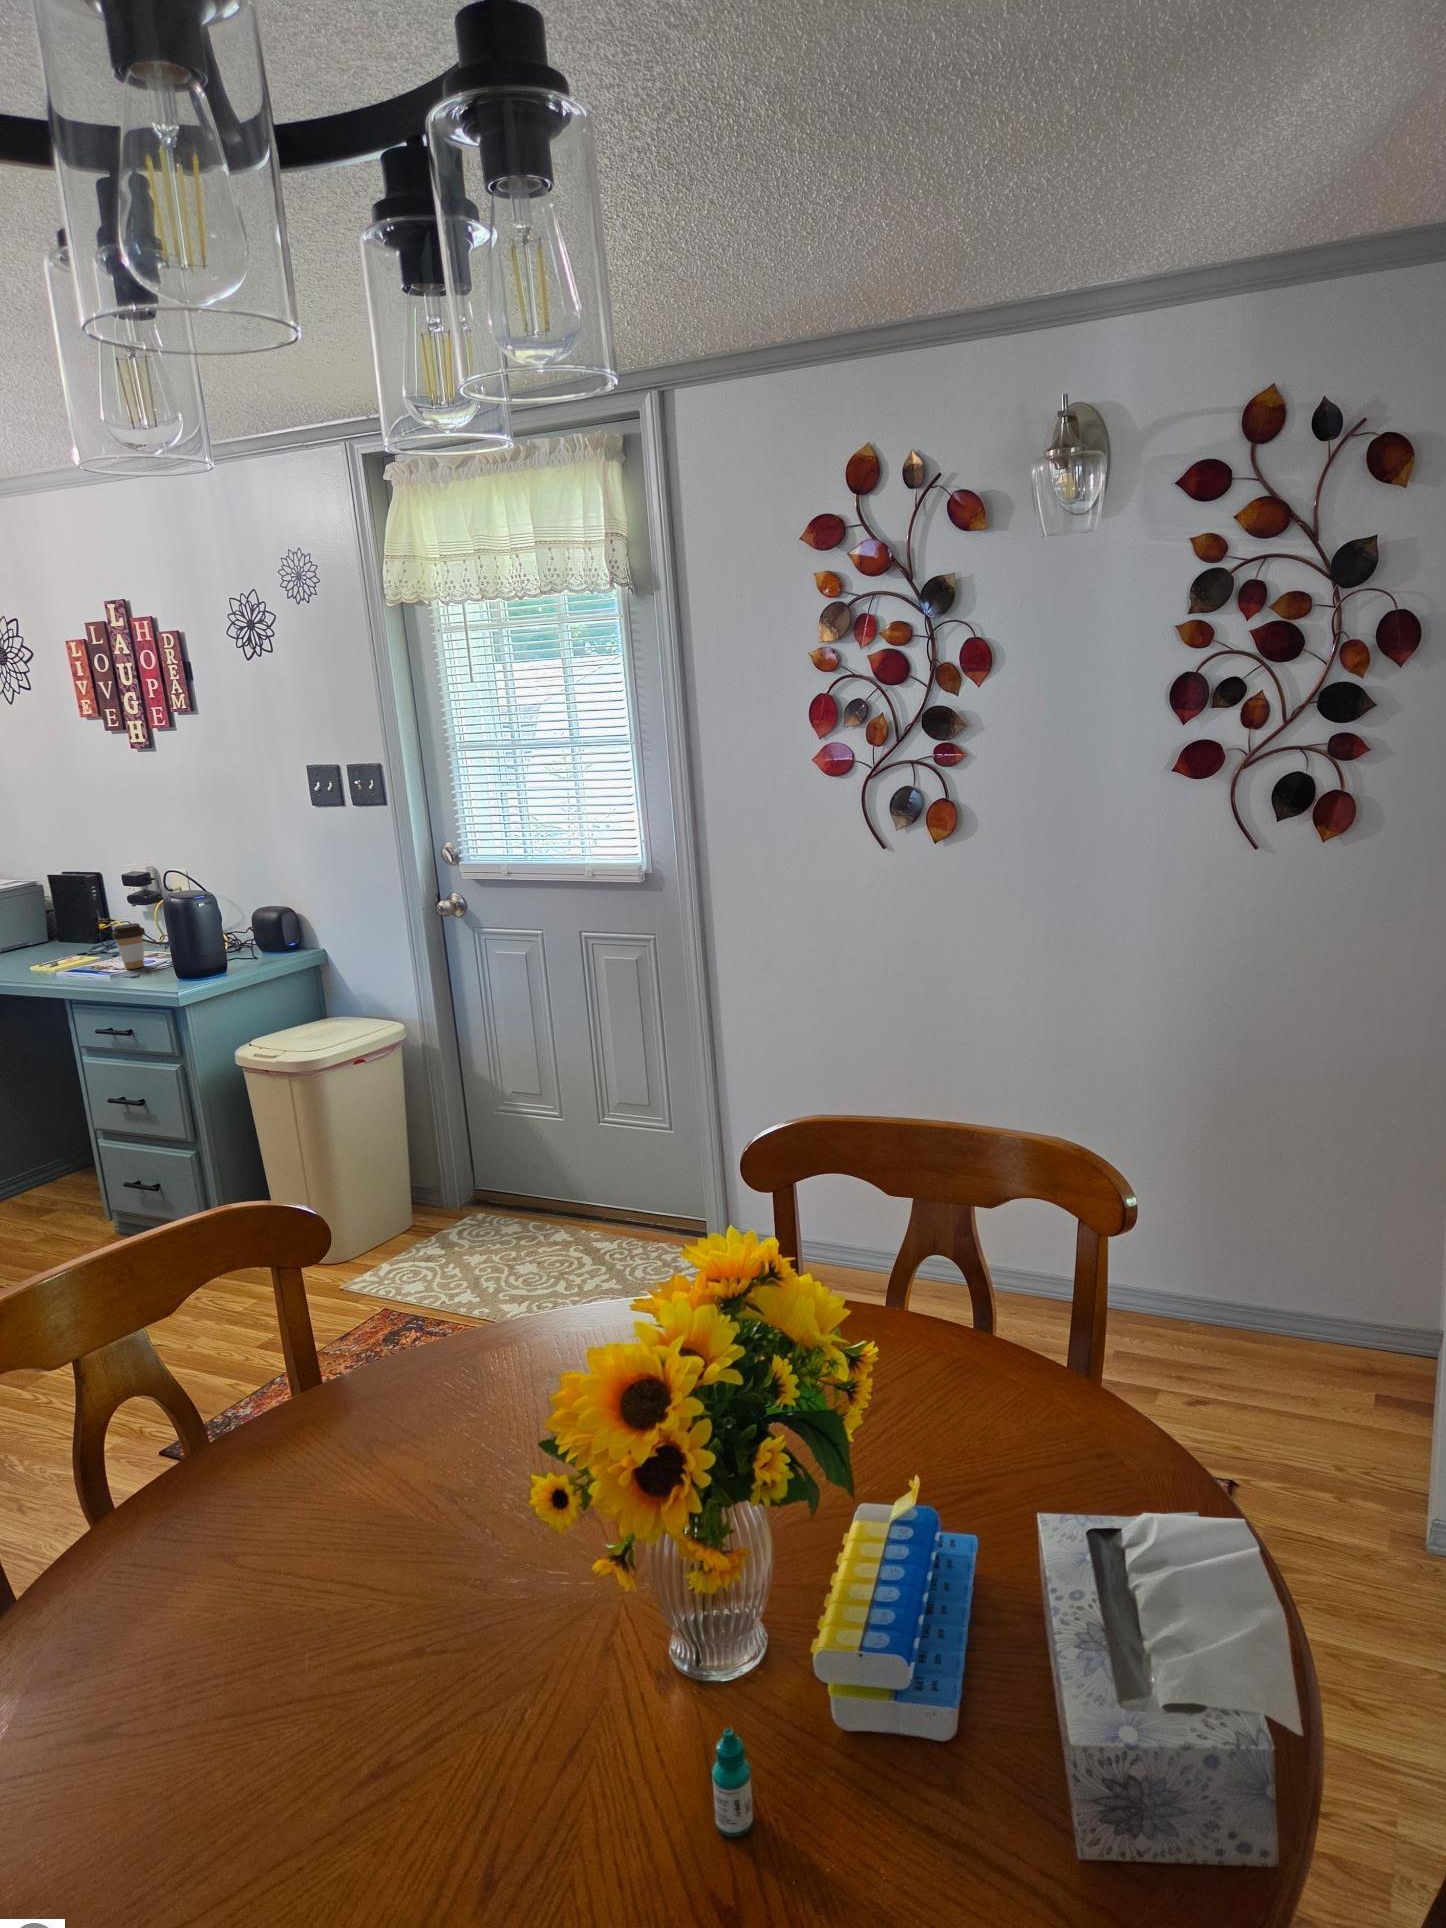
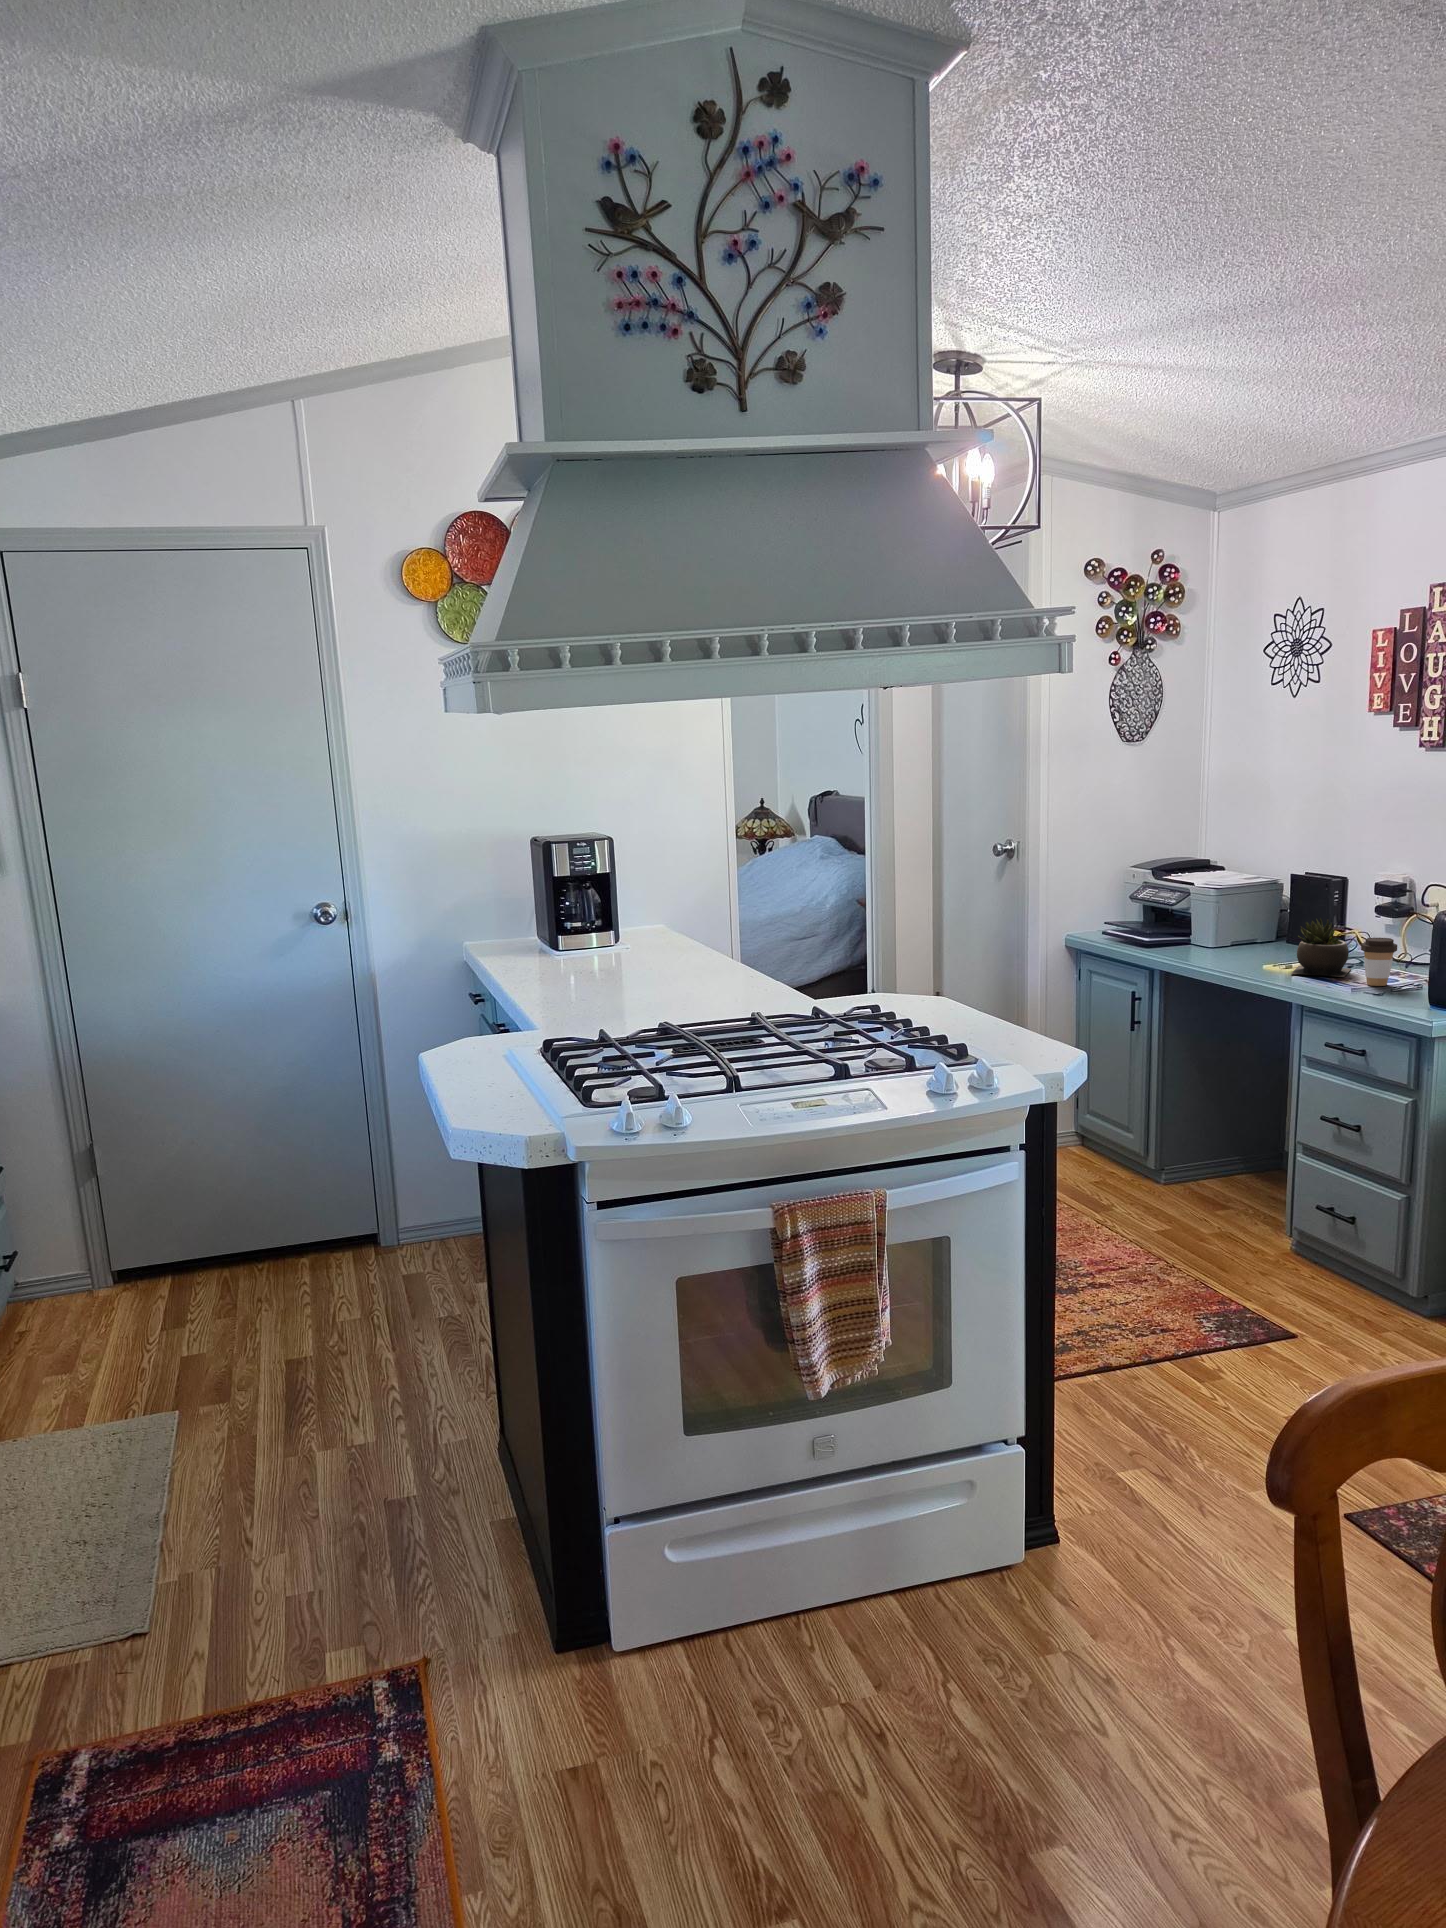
succulent plant: none [54,914,115,972] -> present [1291,918,1351,977]

